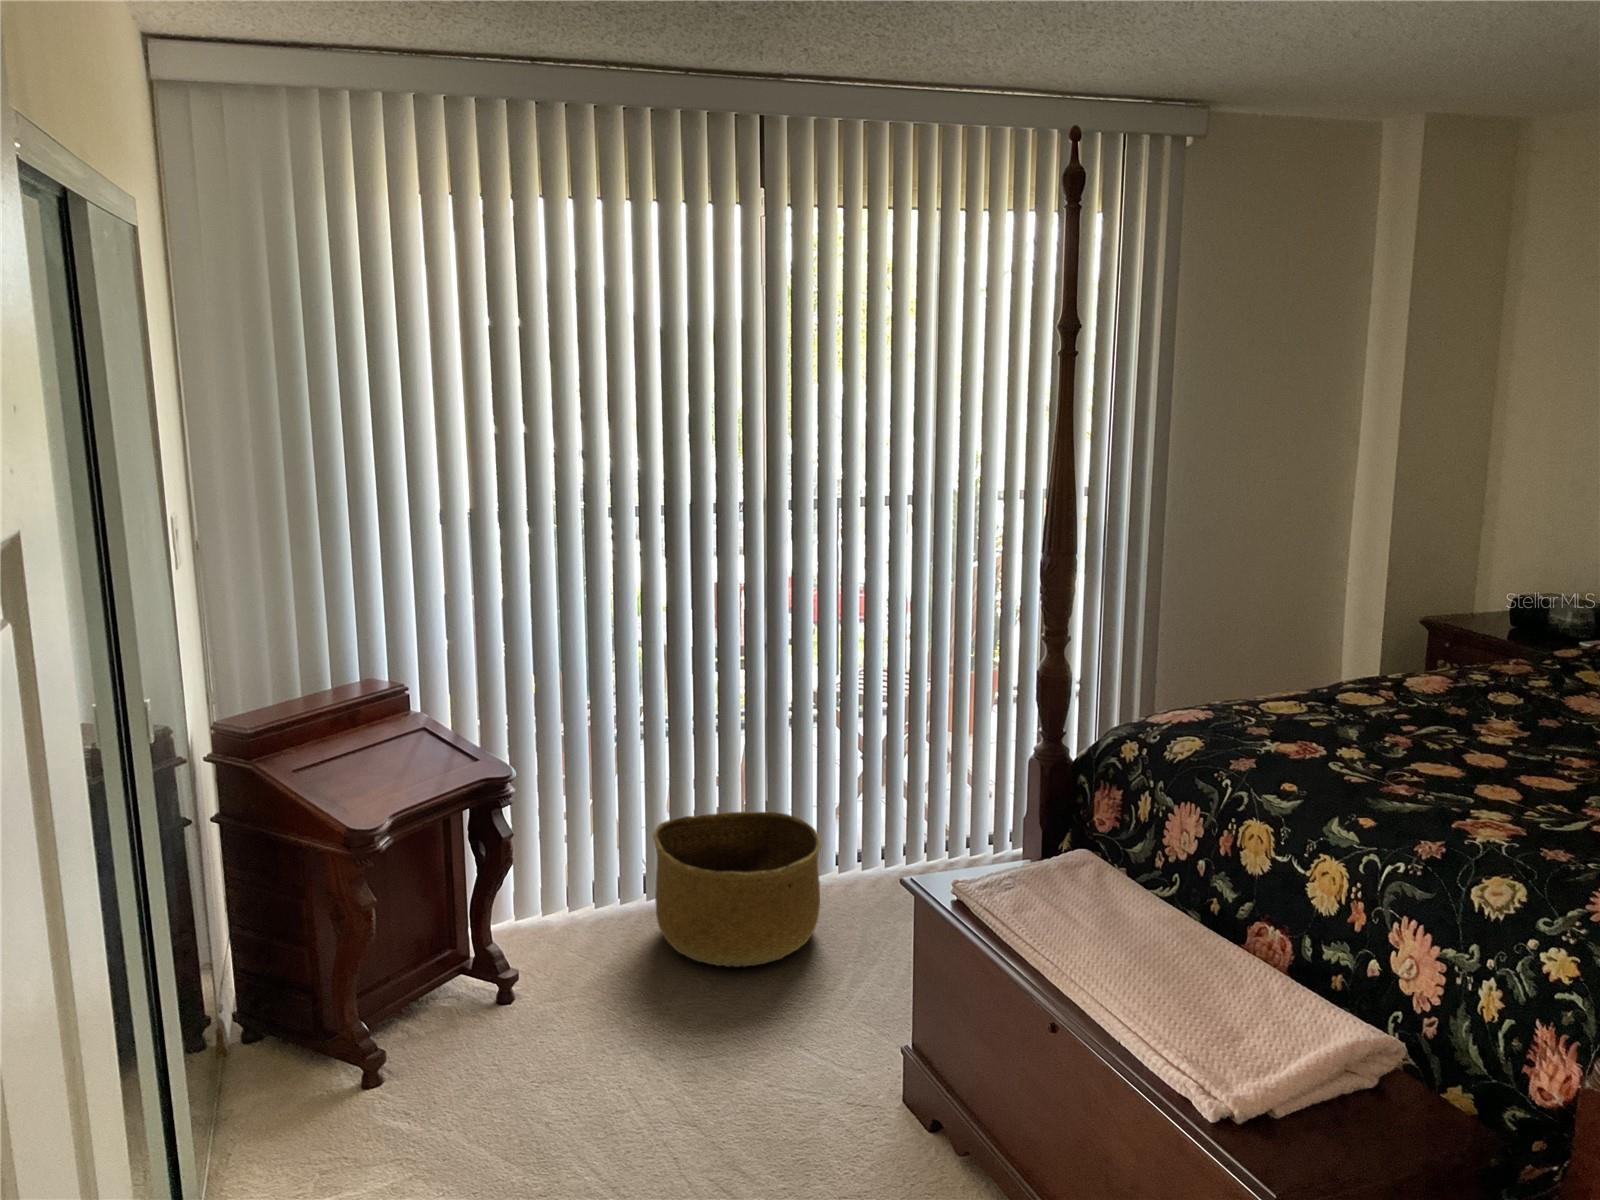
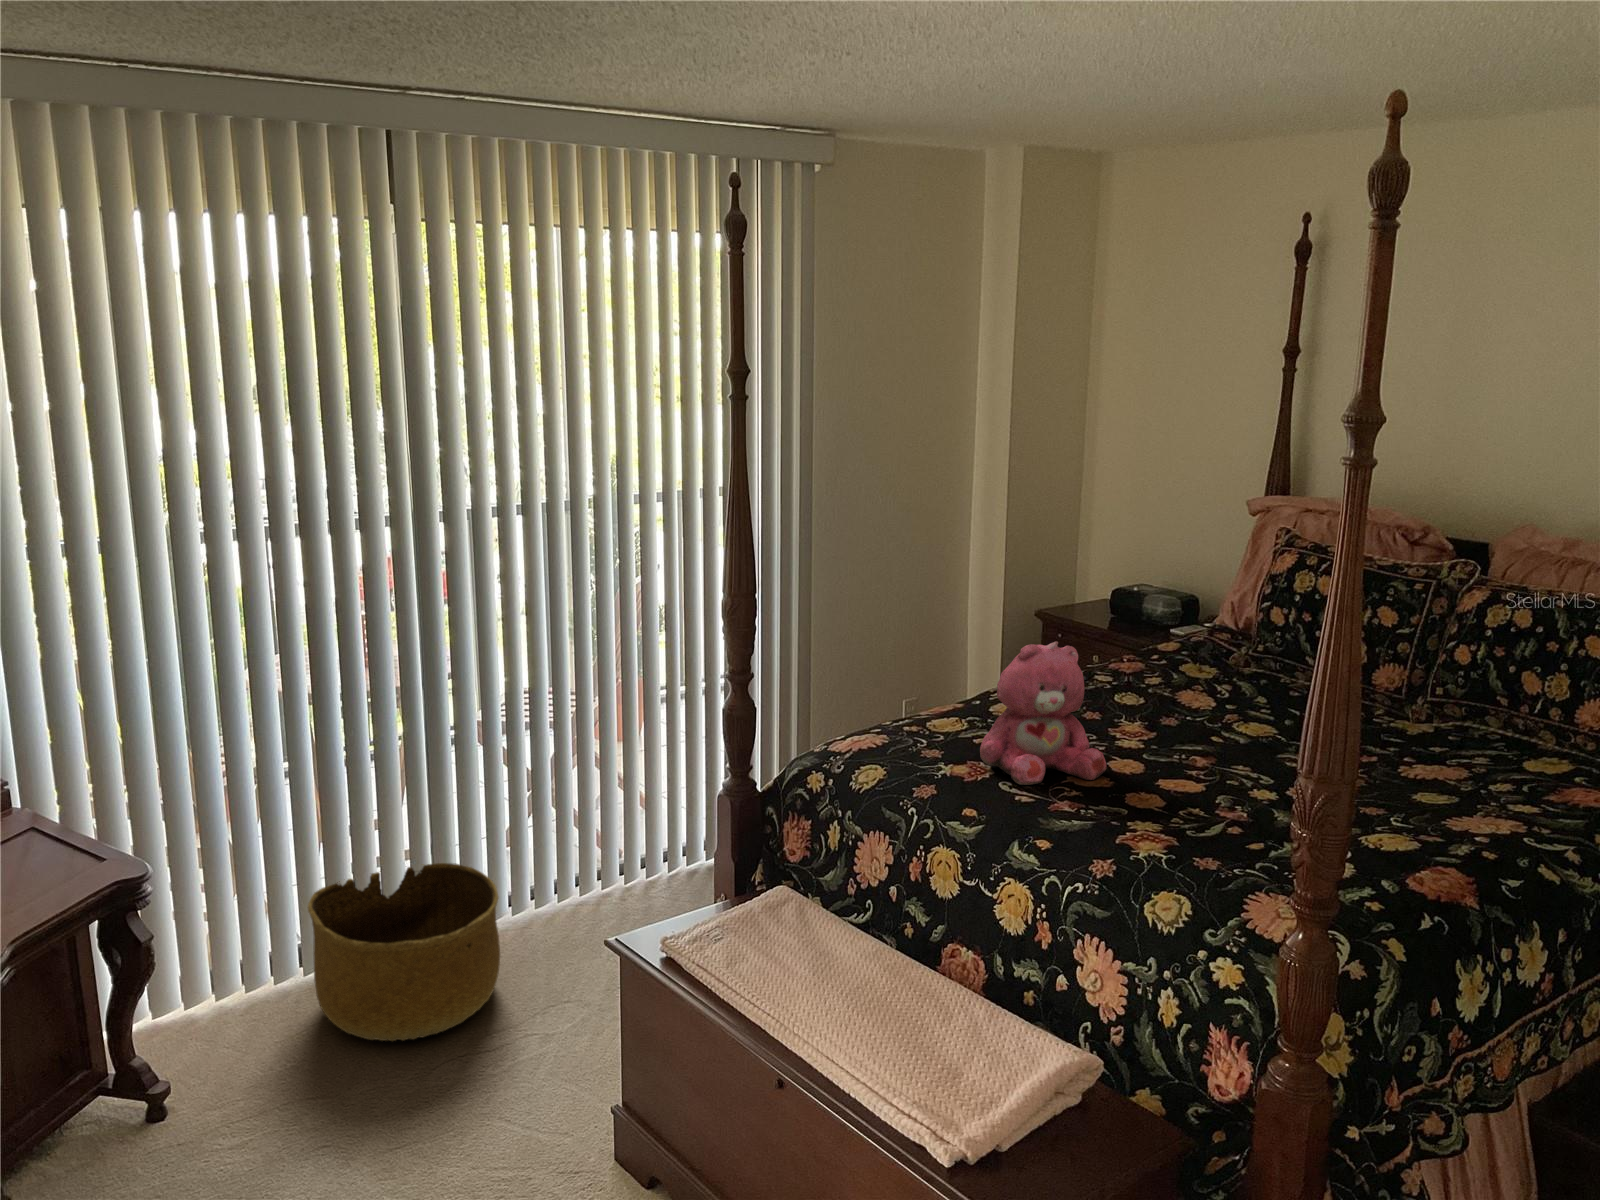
teddy bear: none [1310,616,1459,769] -> present [980,642,1107,785]

